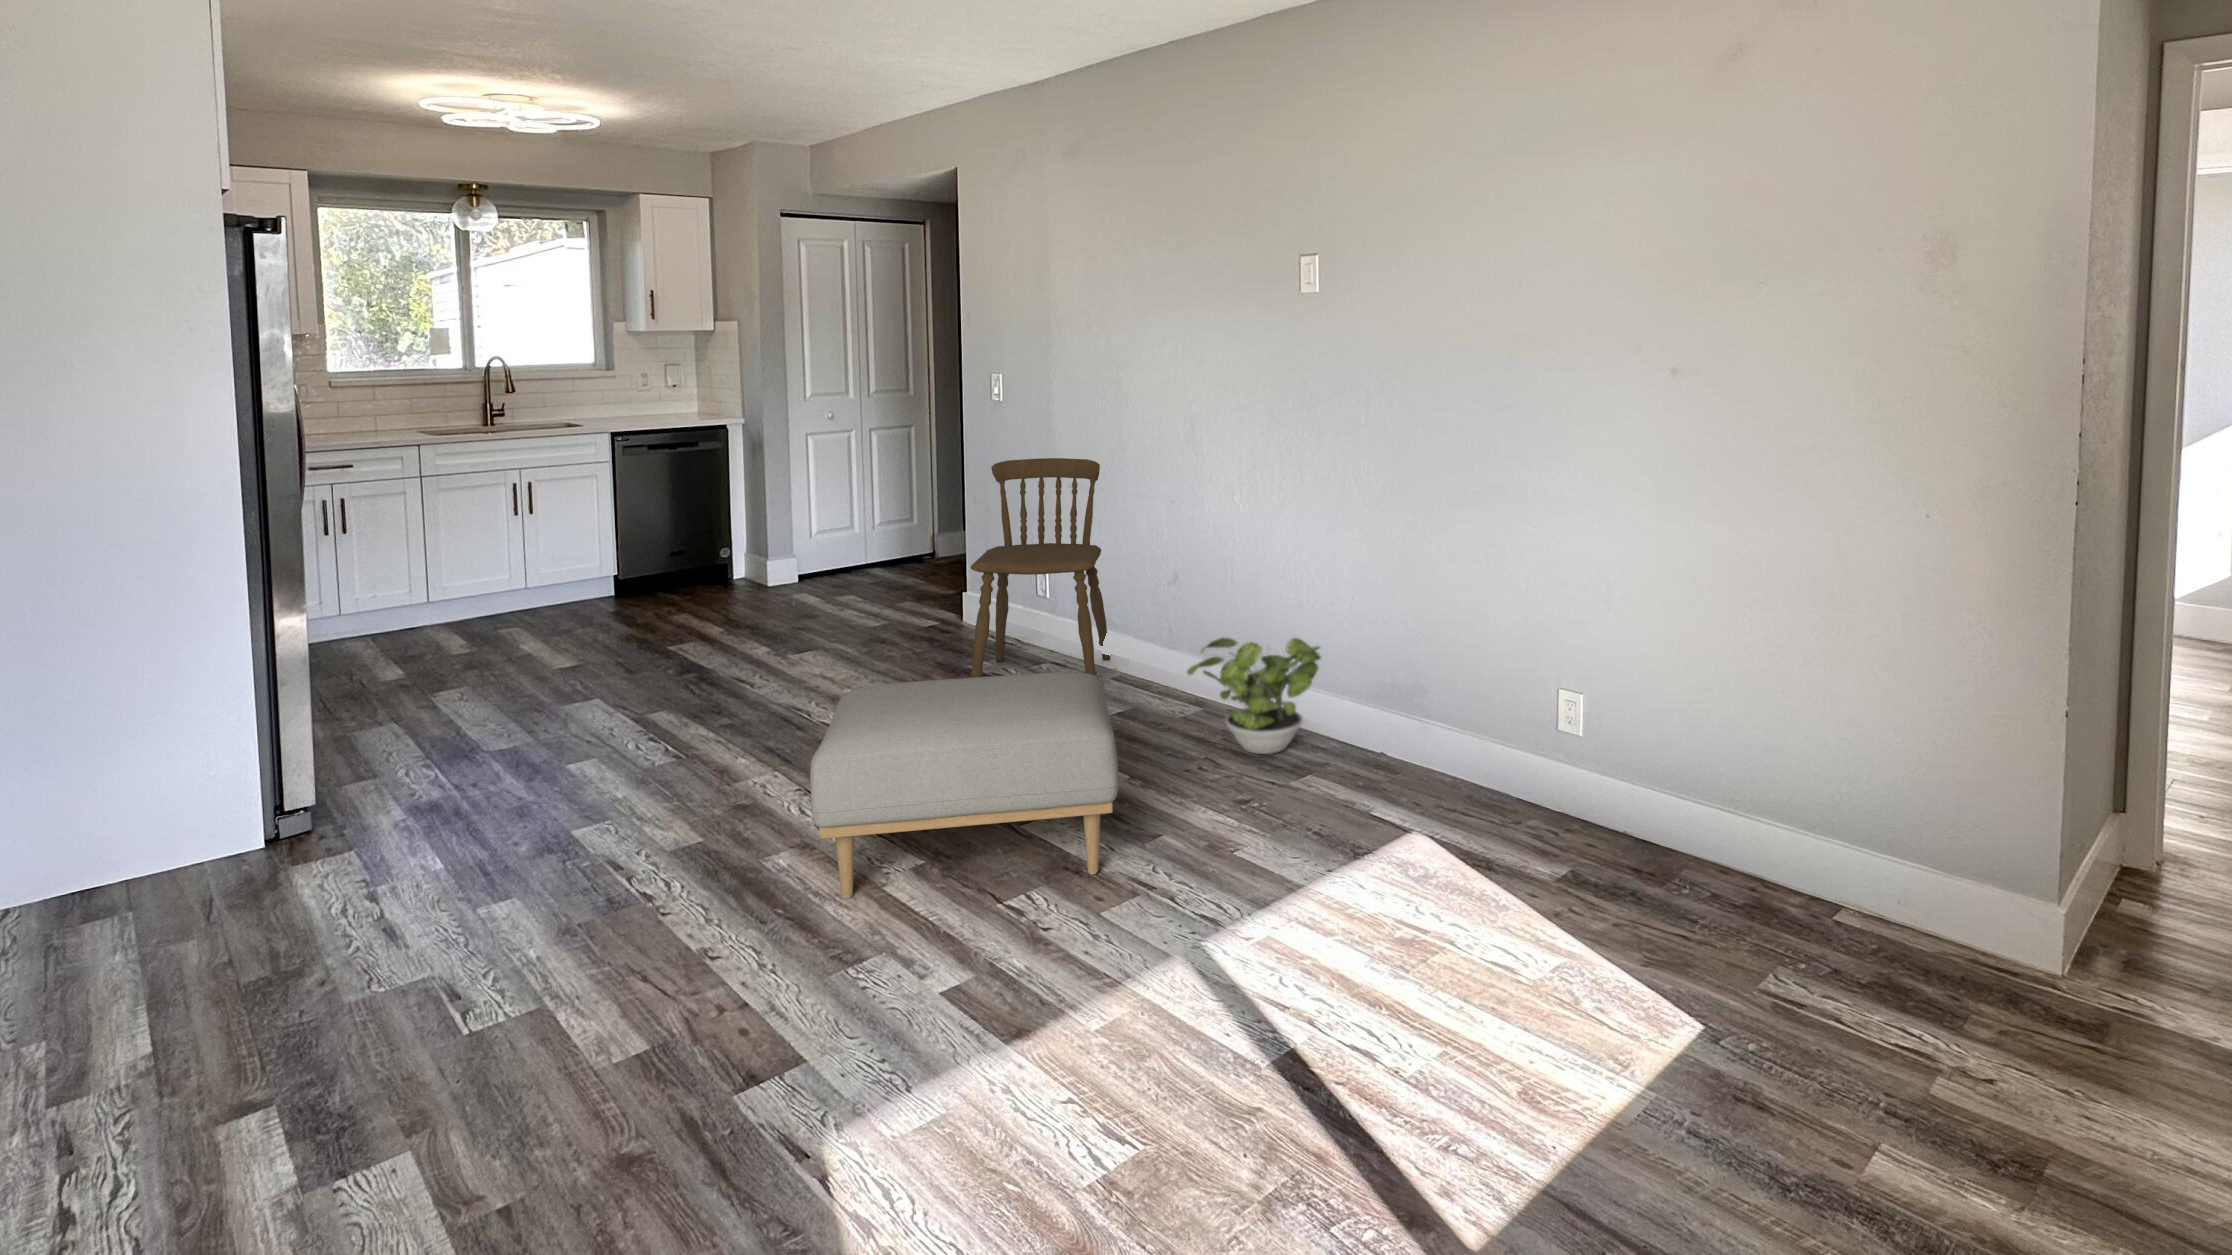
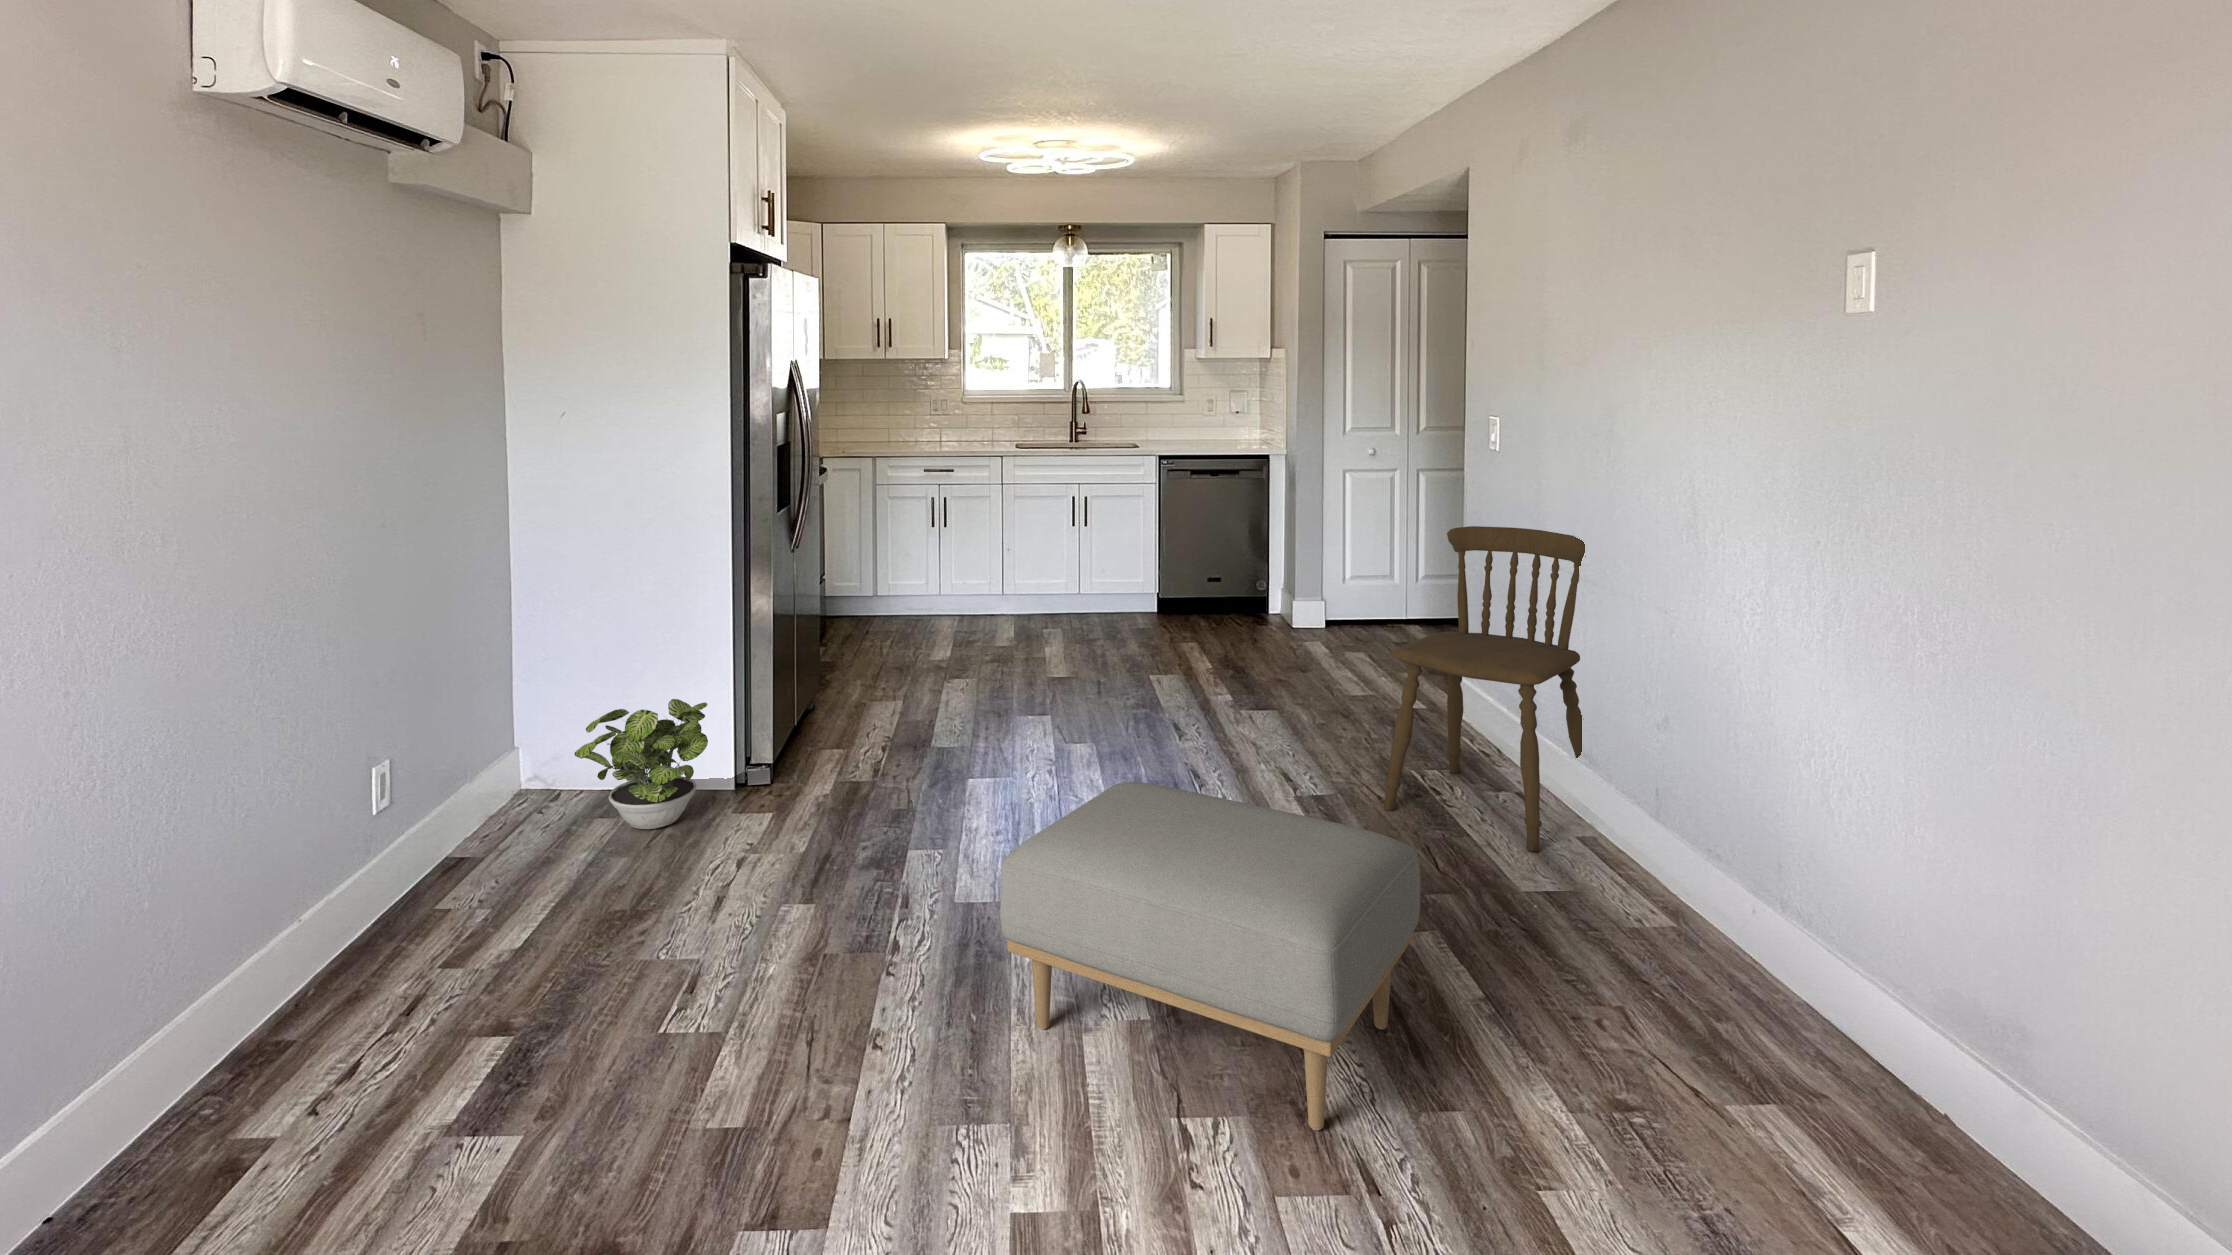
potted plant: present [1187,638,1321,754] -> present [575,699,708,829]

